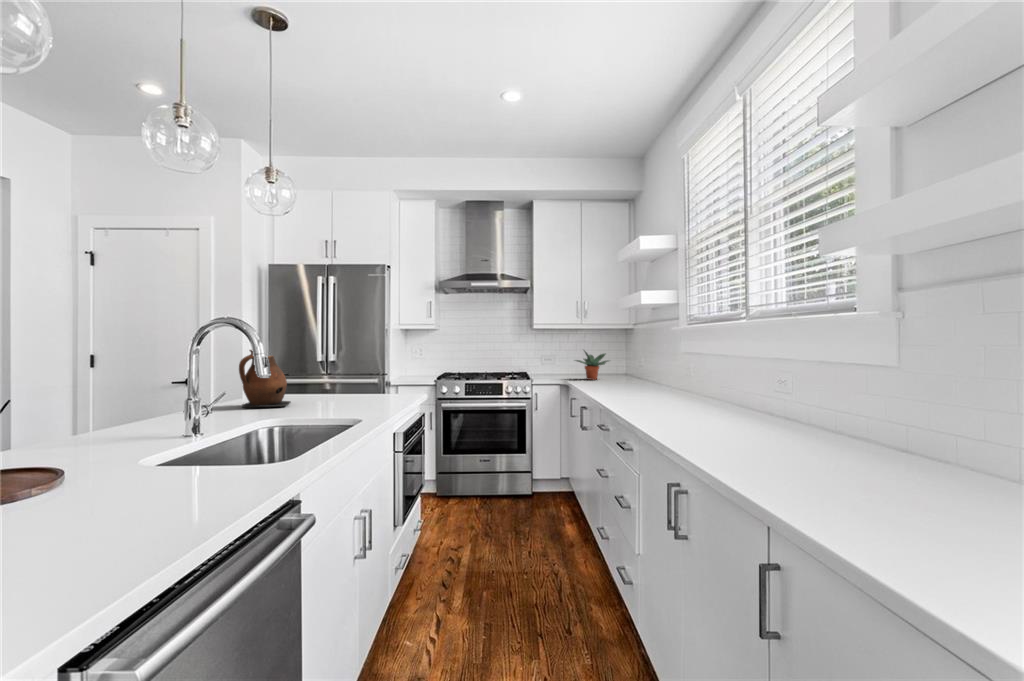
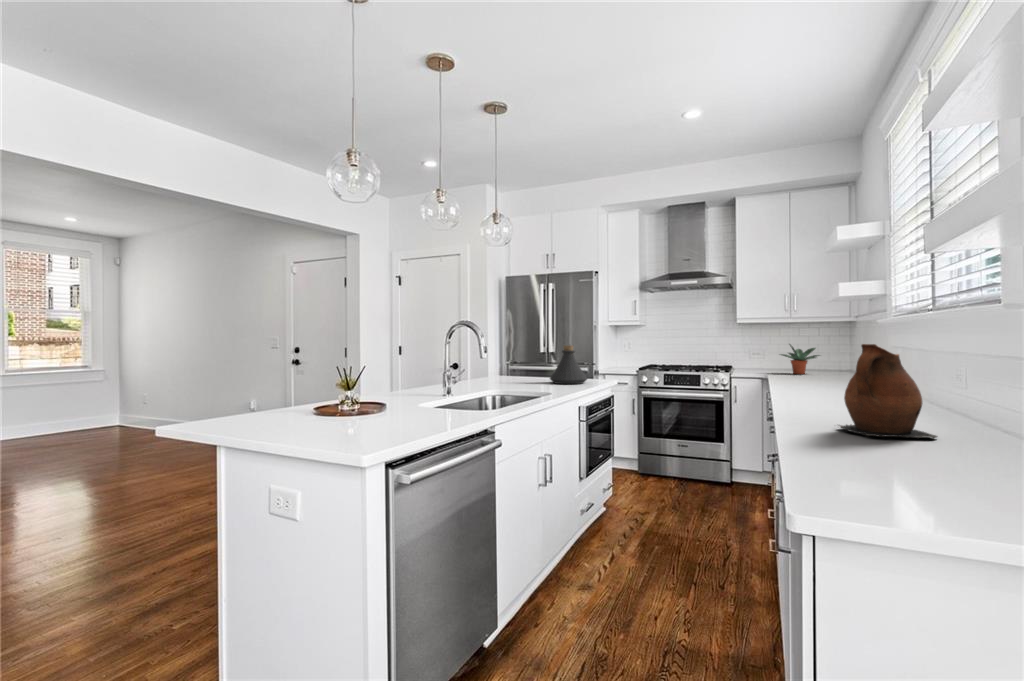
ceramic pitcher: present [239,350,291,407] -> present [839,344,937,439]
bottle: none [344,354,394,404] -> present [550,345,587,384]

